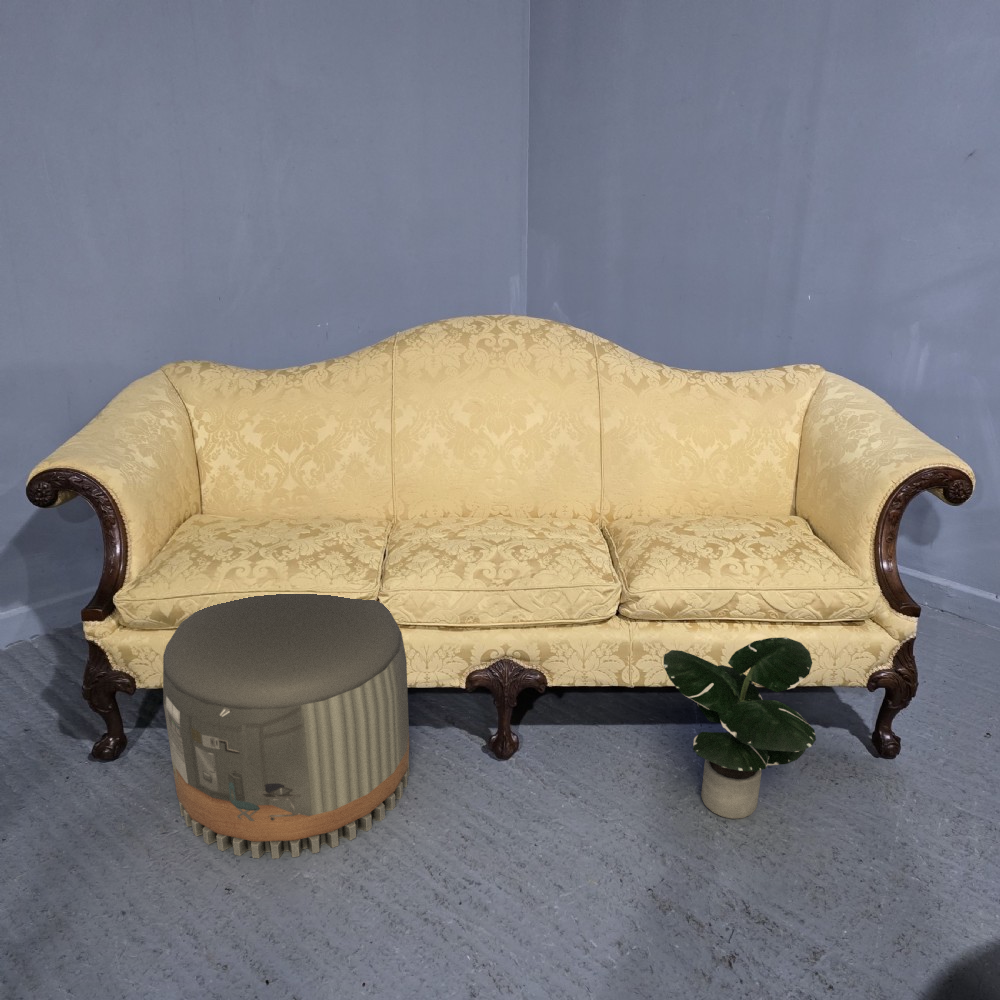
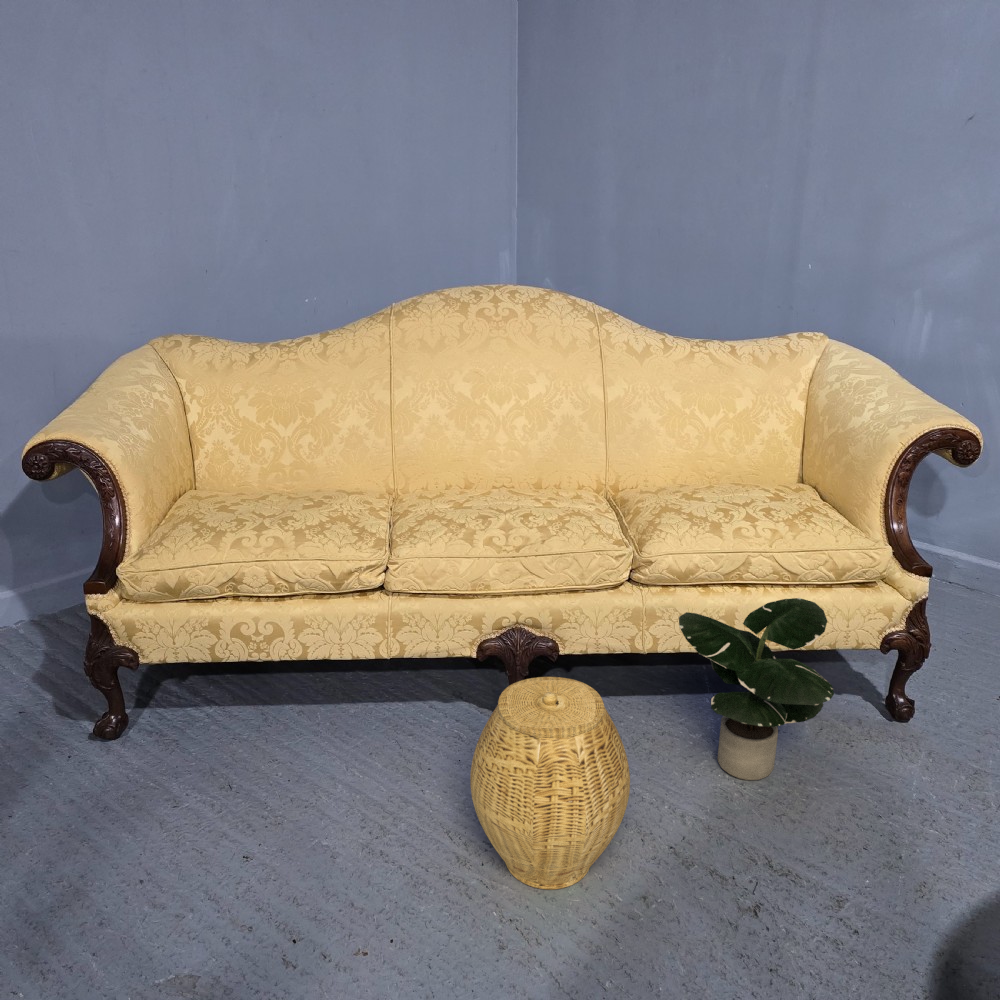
pouf: present [163,594,409,858] -> none [171,554,421,828]
woven basket: none [448,719,606,931] -> present [470,677,630,889]

